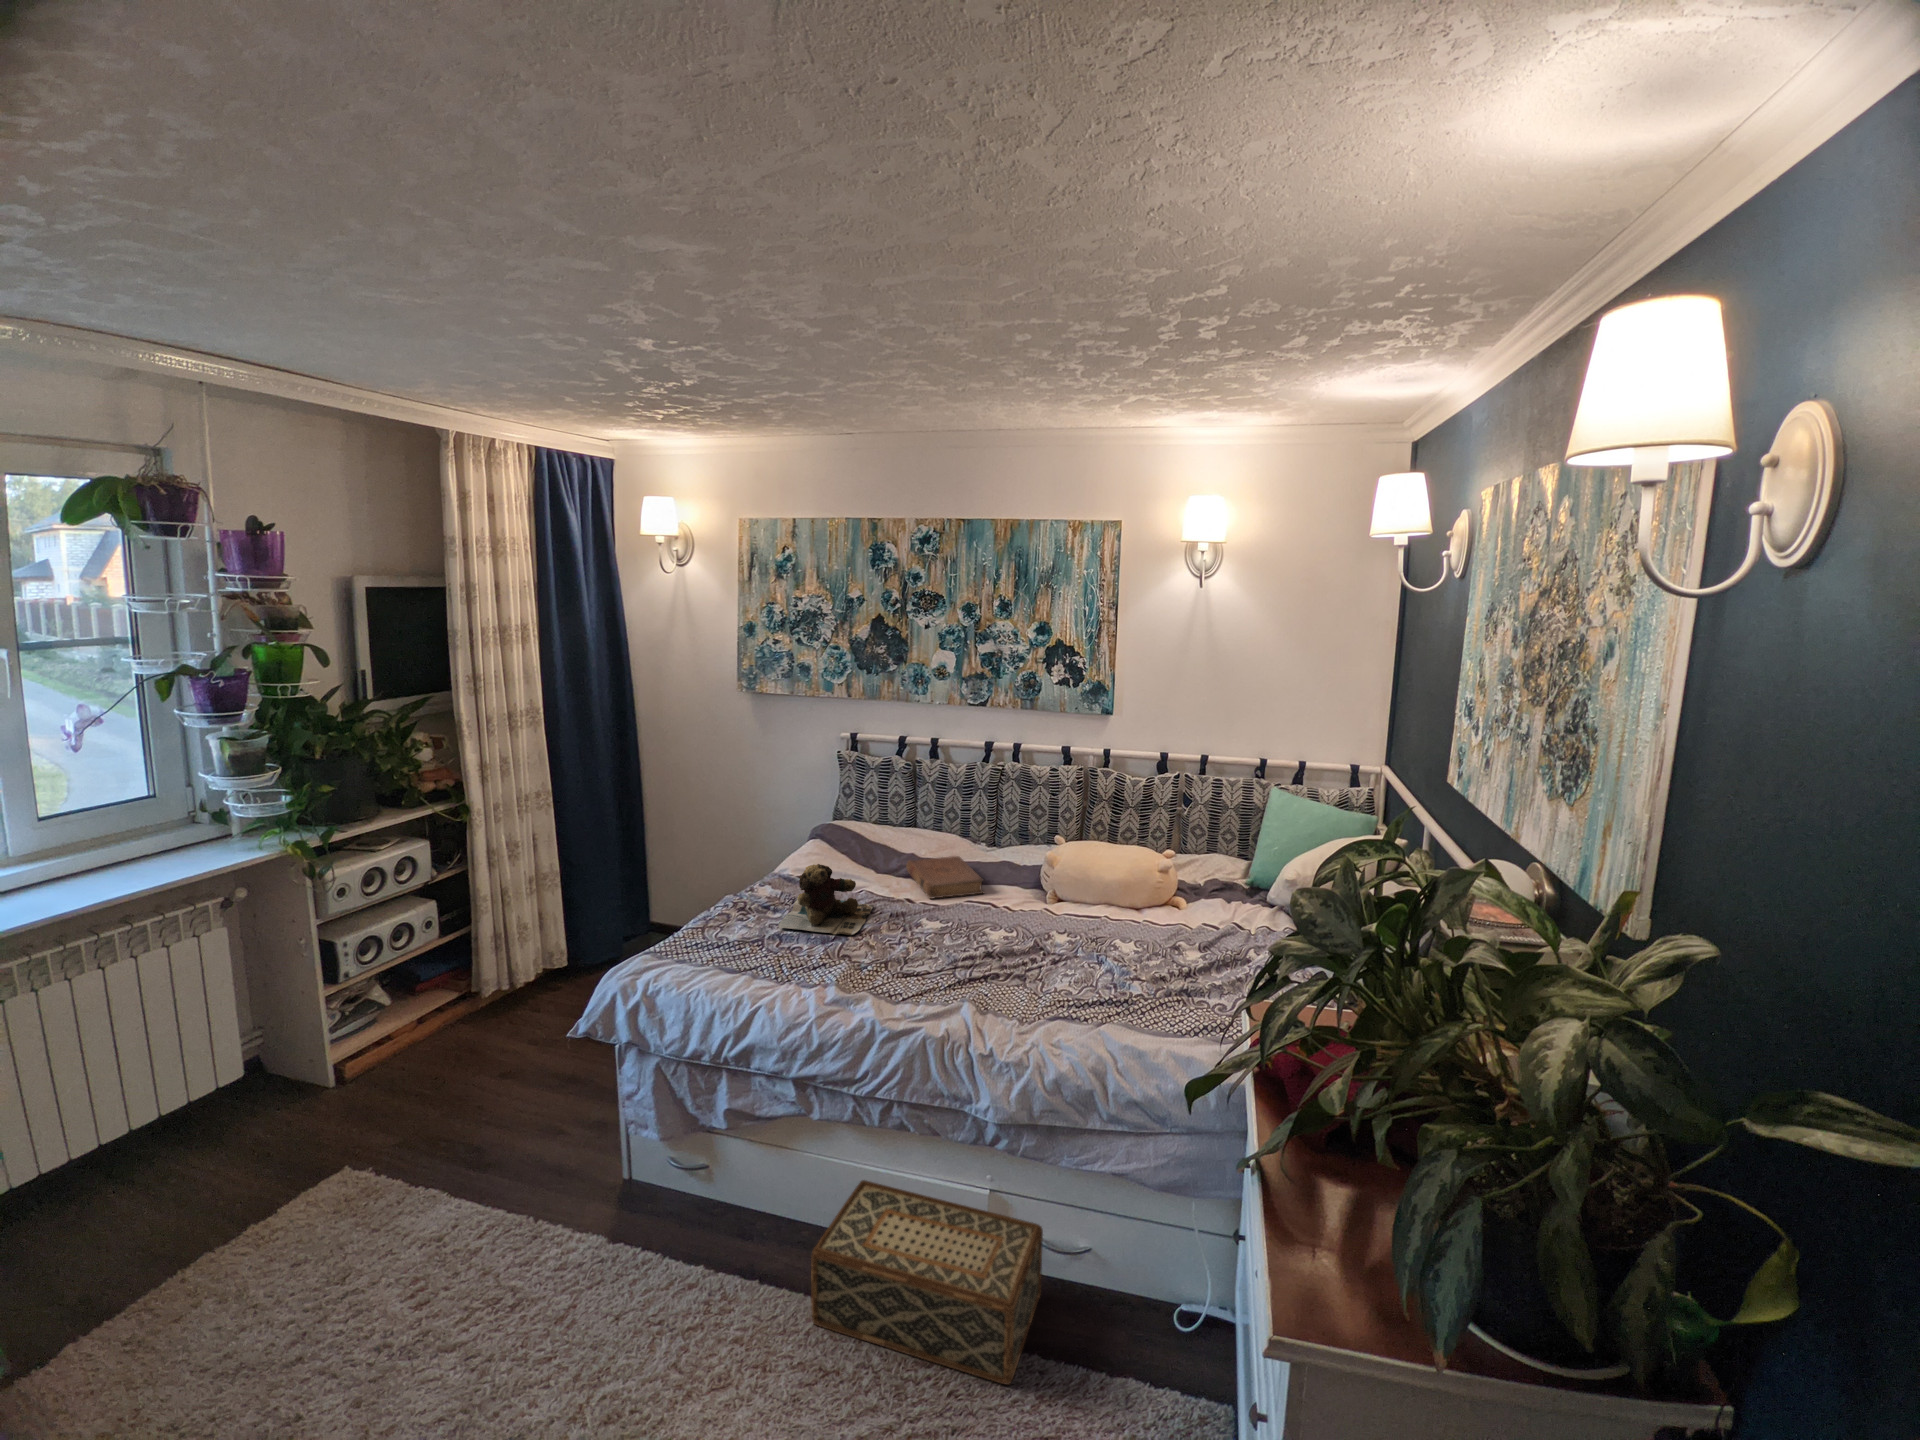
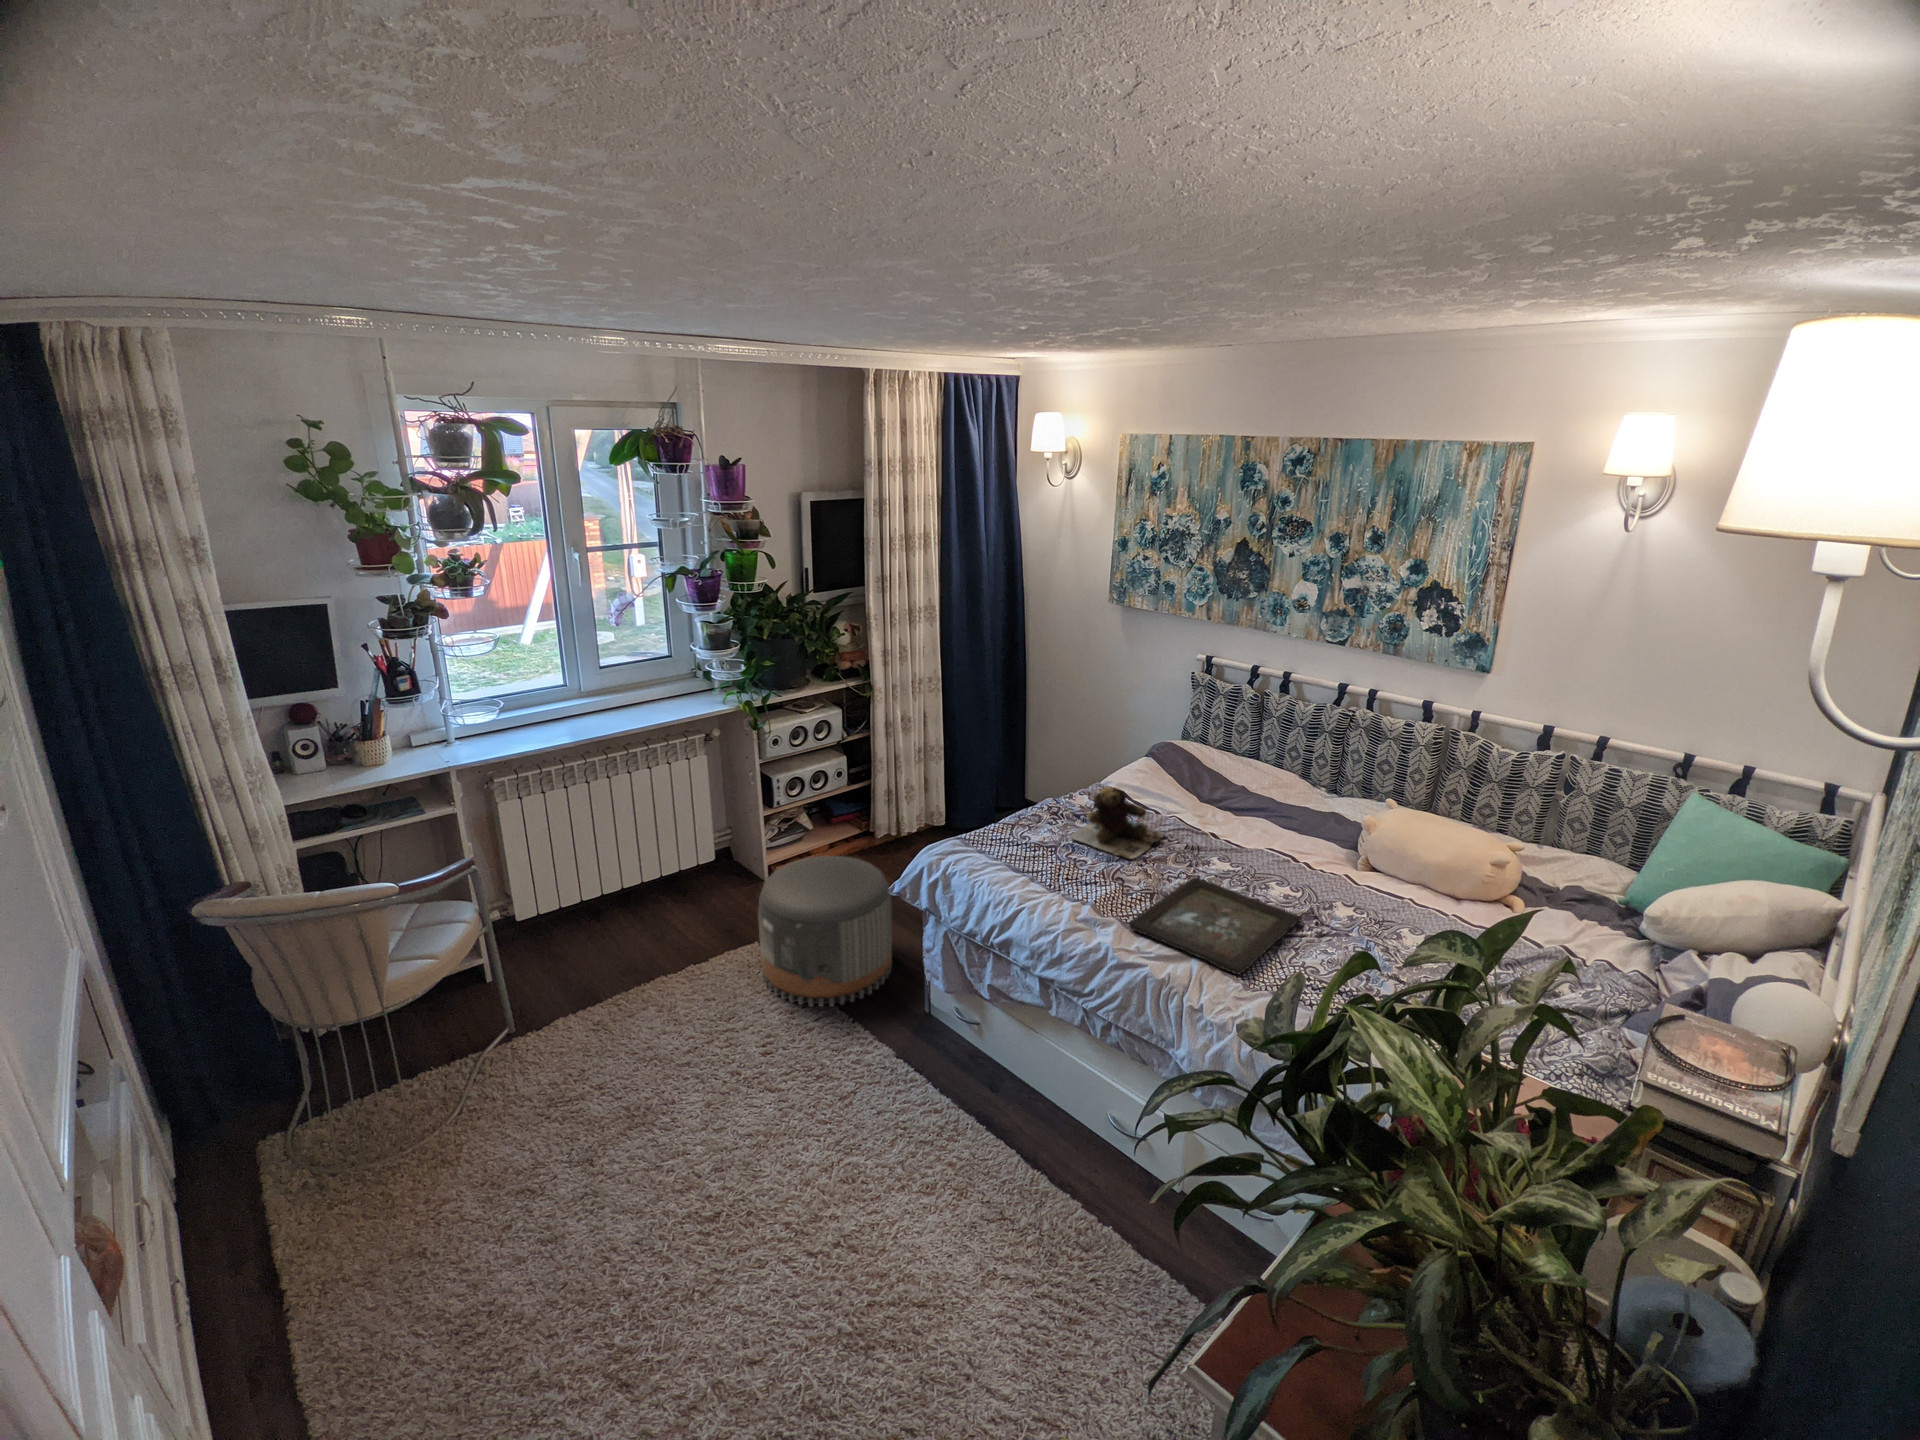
book: present [906,856,983,899] -> none [1217,795,1286,844]
tray: none [887,936,1034,1012] -> present [1129,877,1301,975]
pouf: none [363,1017,564,1231] -> present [758,856,892,1007]
woven basket: present [811,1180,1043,1385] -> none [1019,1077,1234,1300]

